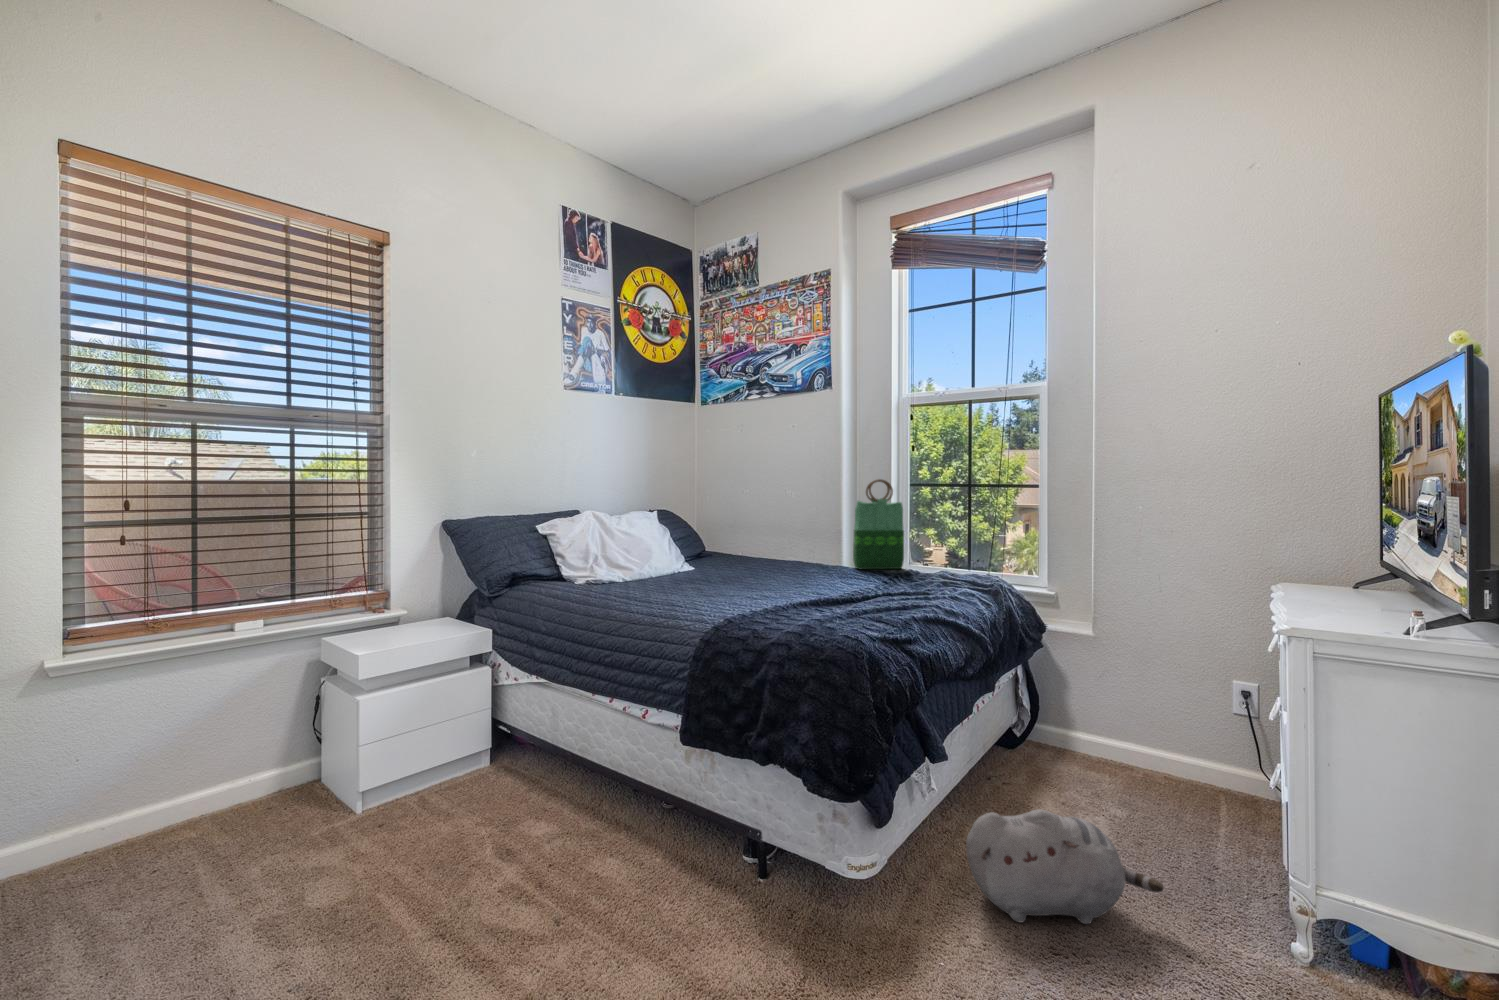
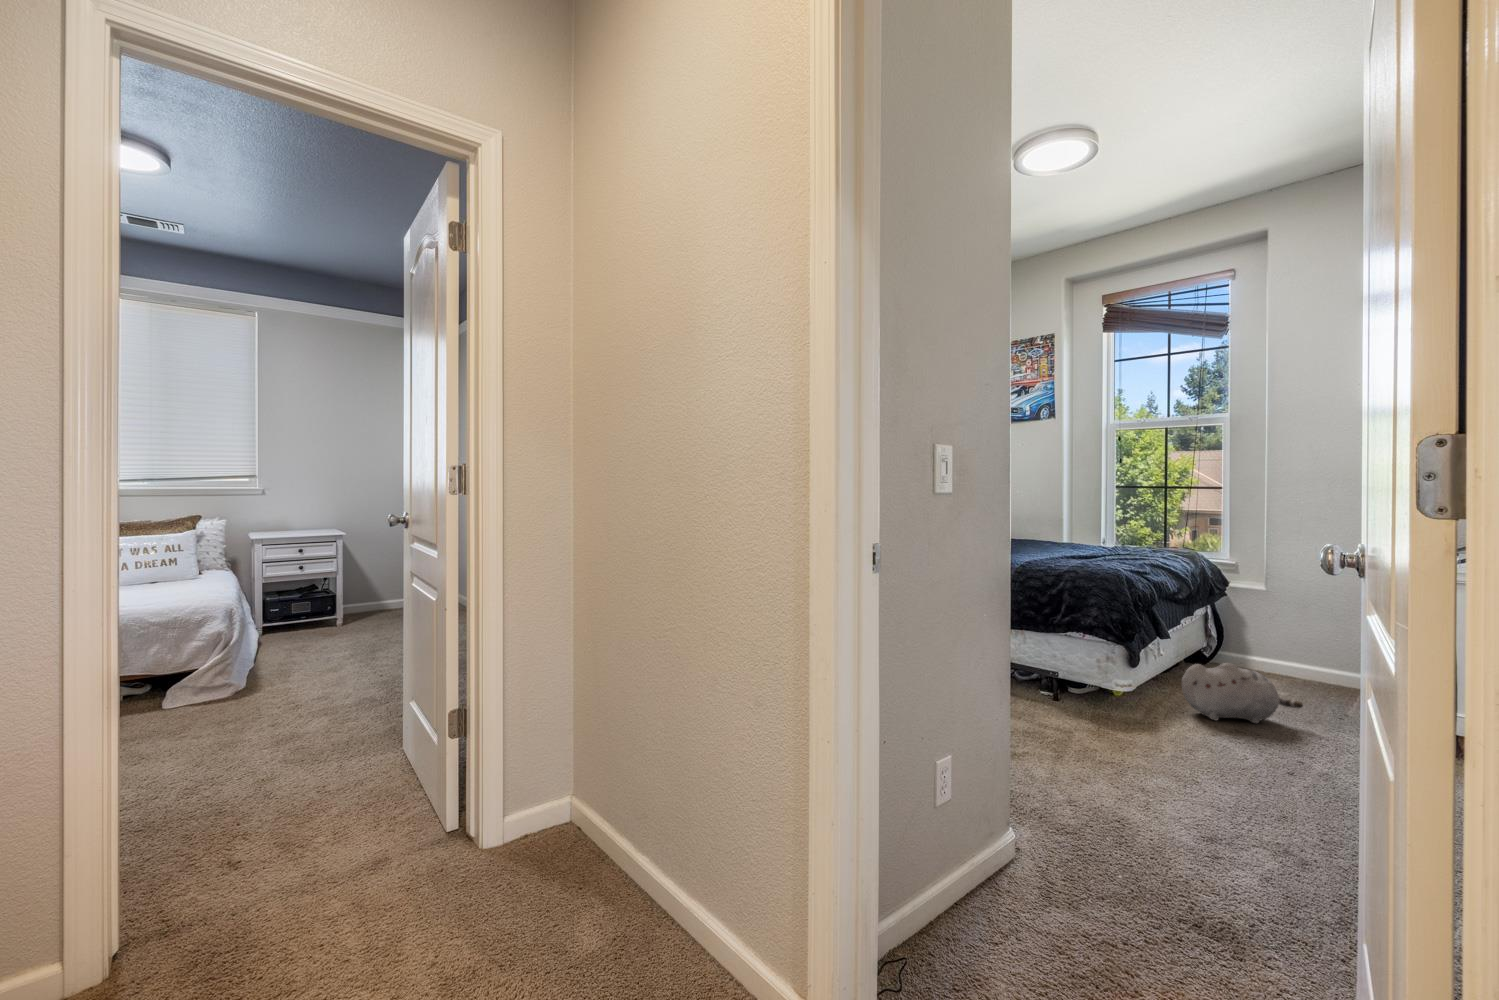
tote bag: present [853,479,904,569] -> none [1079,483,1118,546]

